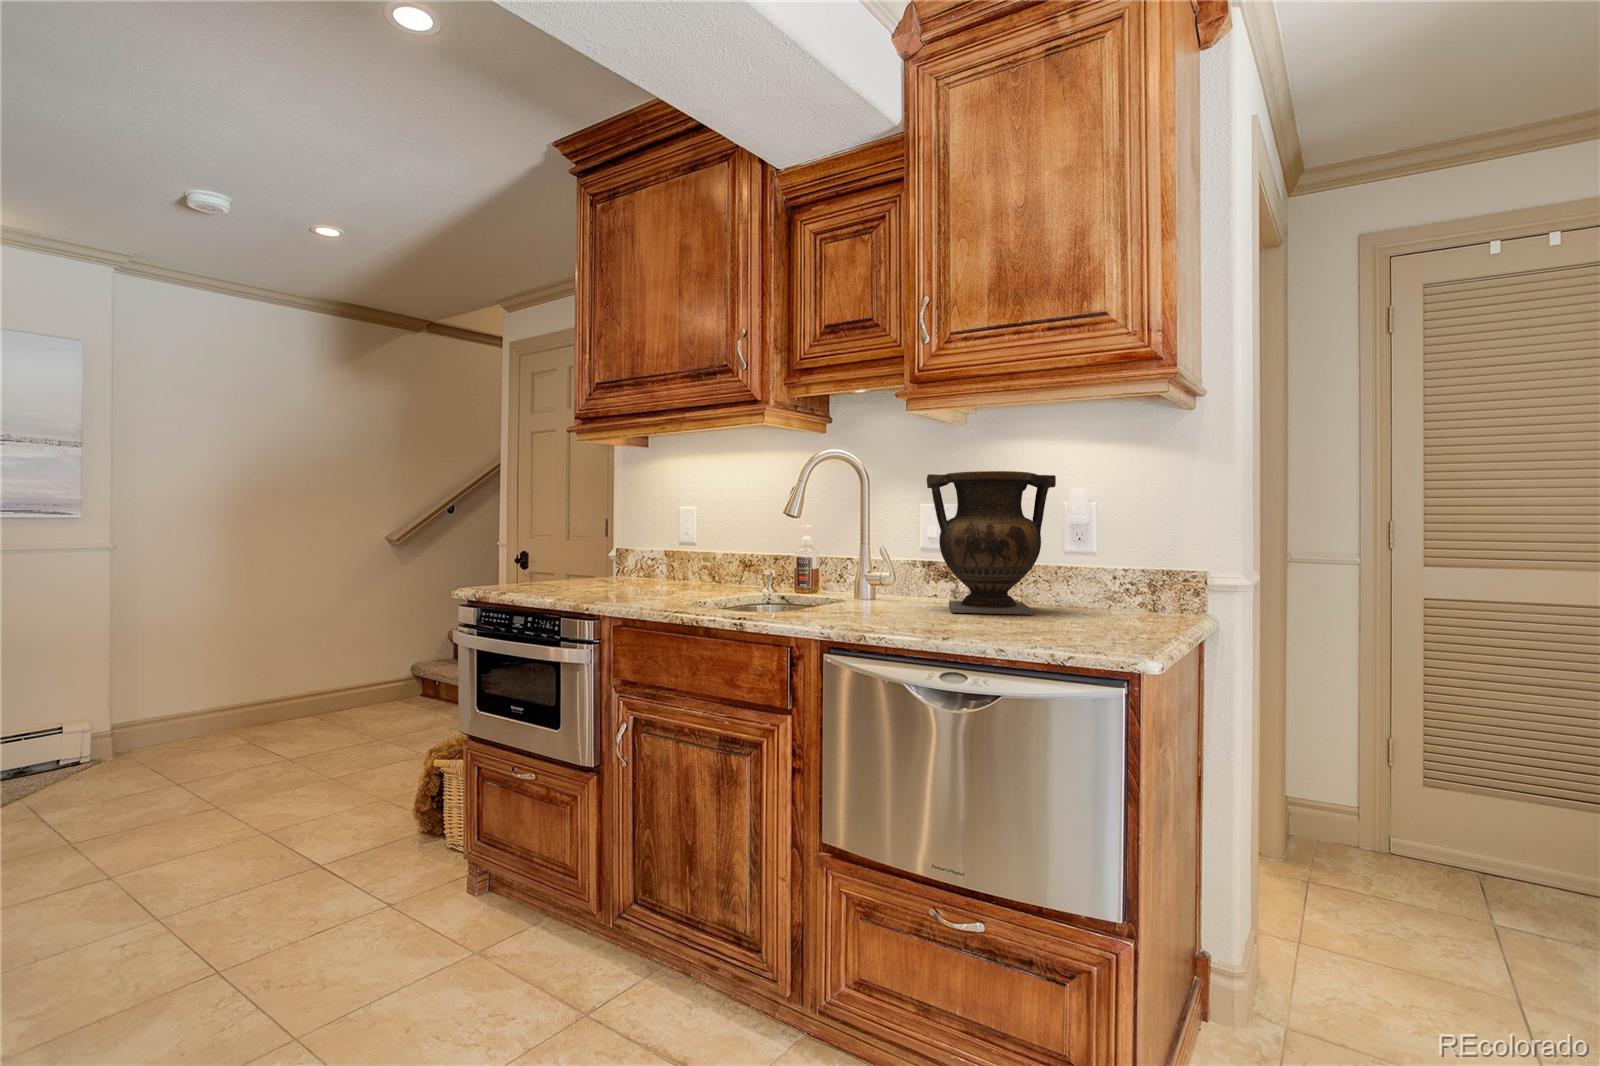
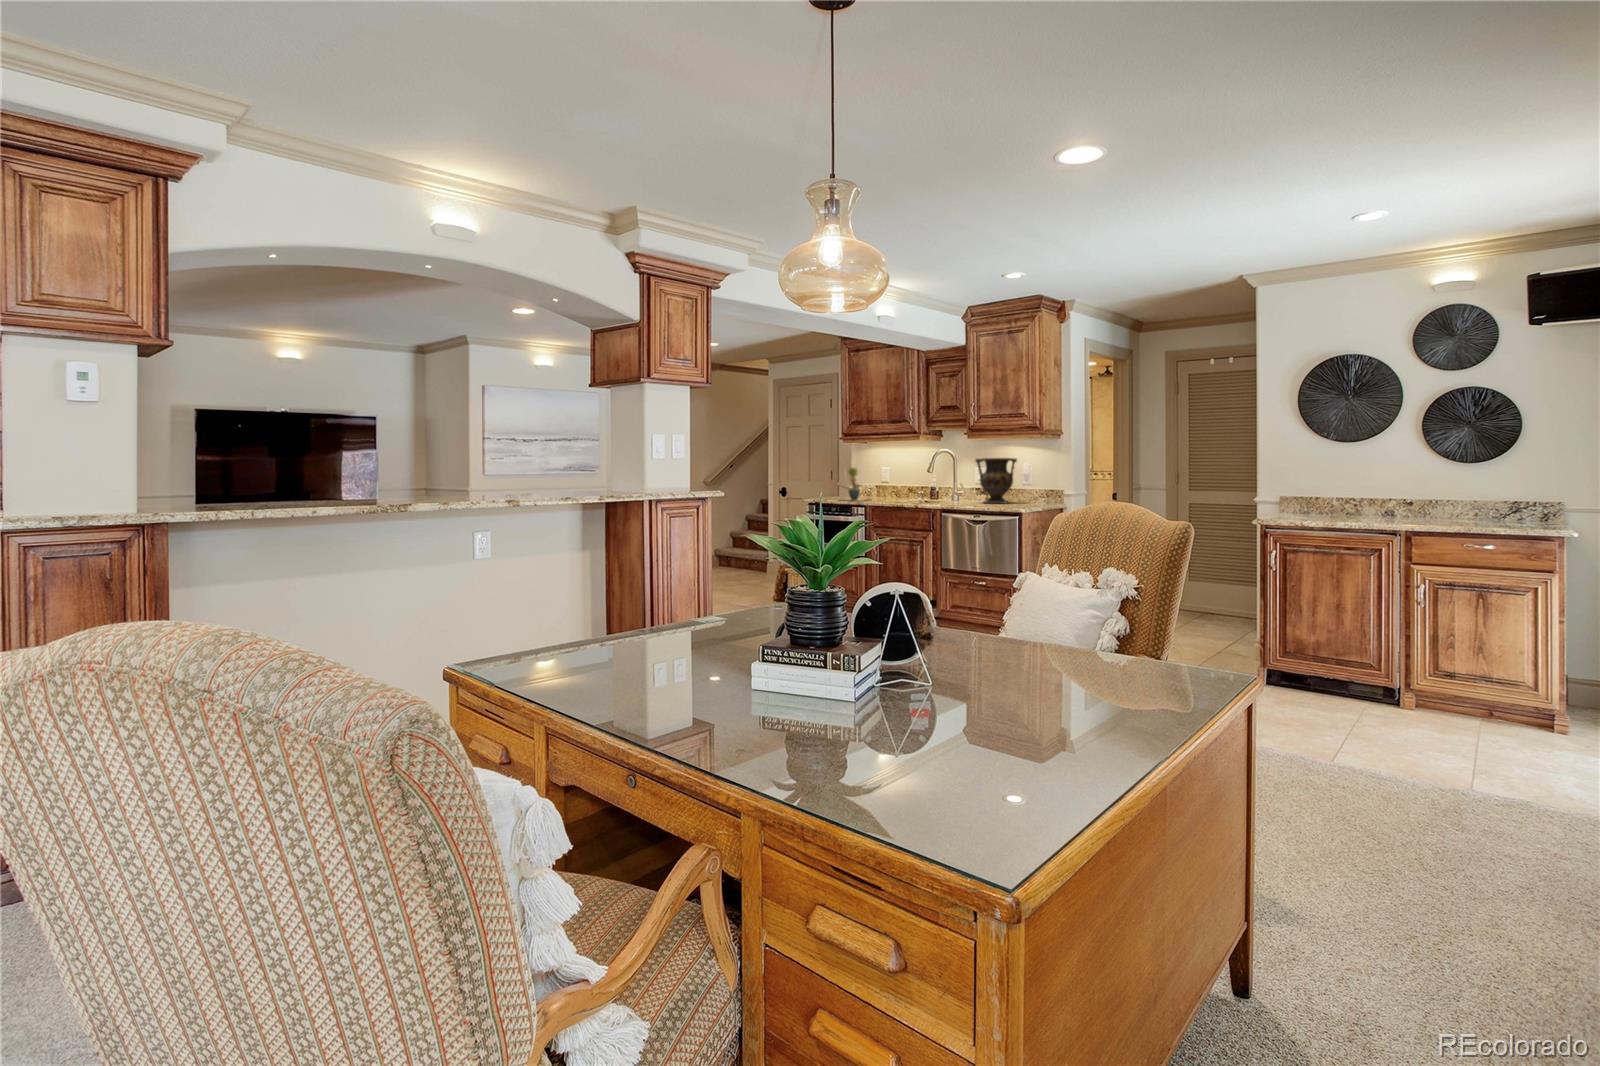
potted plant: none [540,501,650,593] -> present [846,468,863,501]

